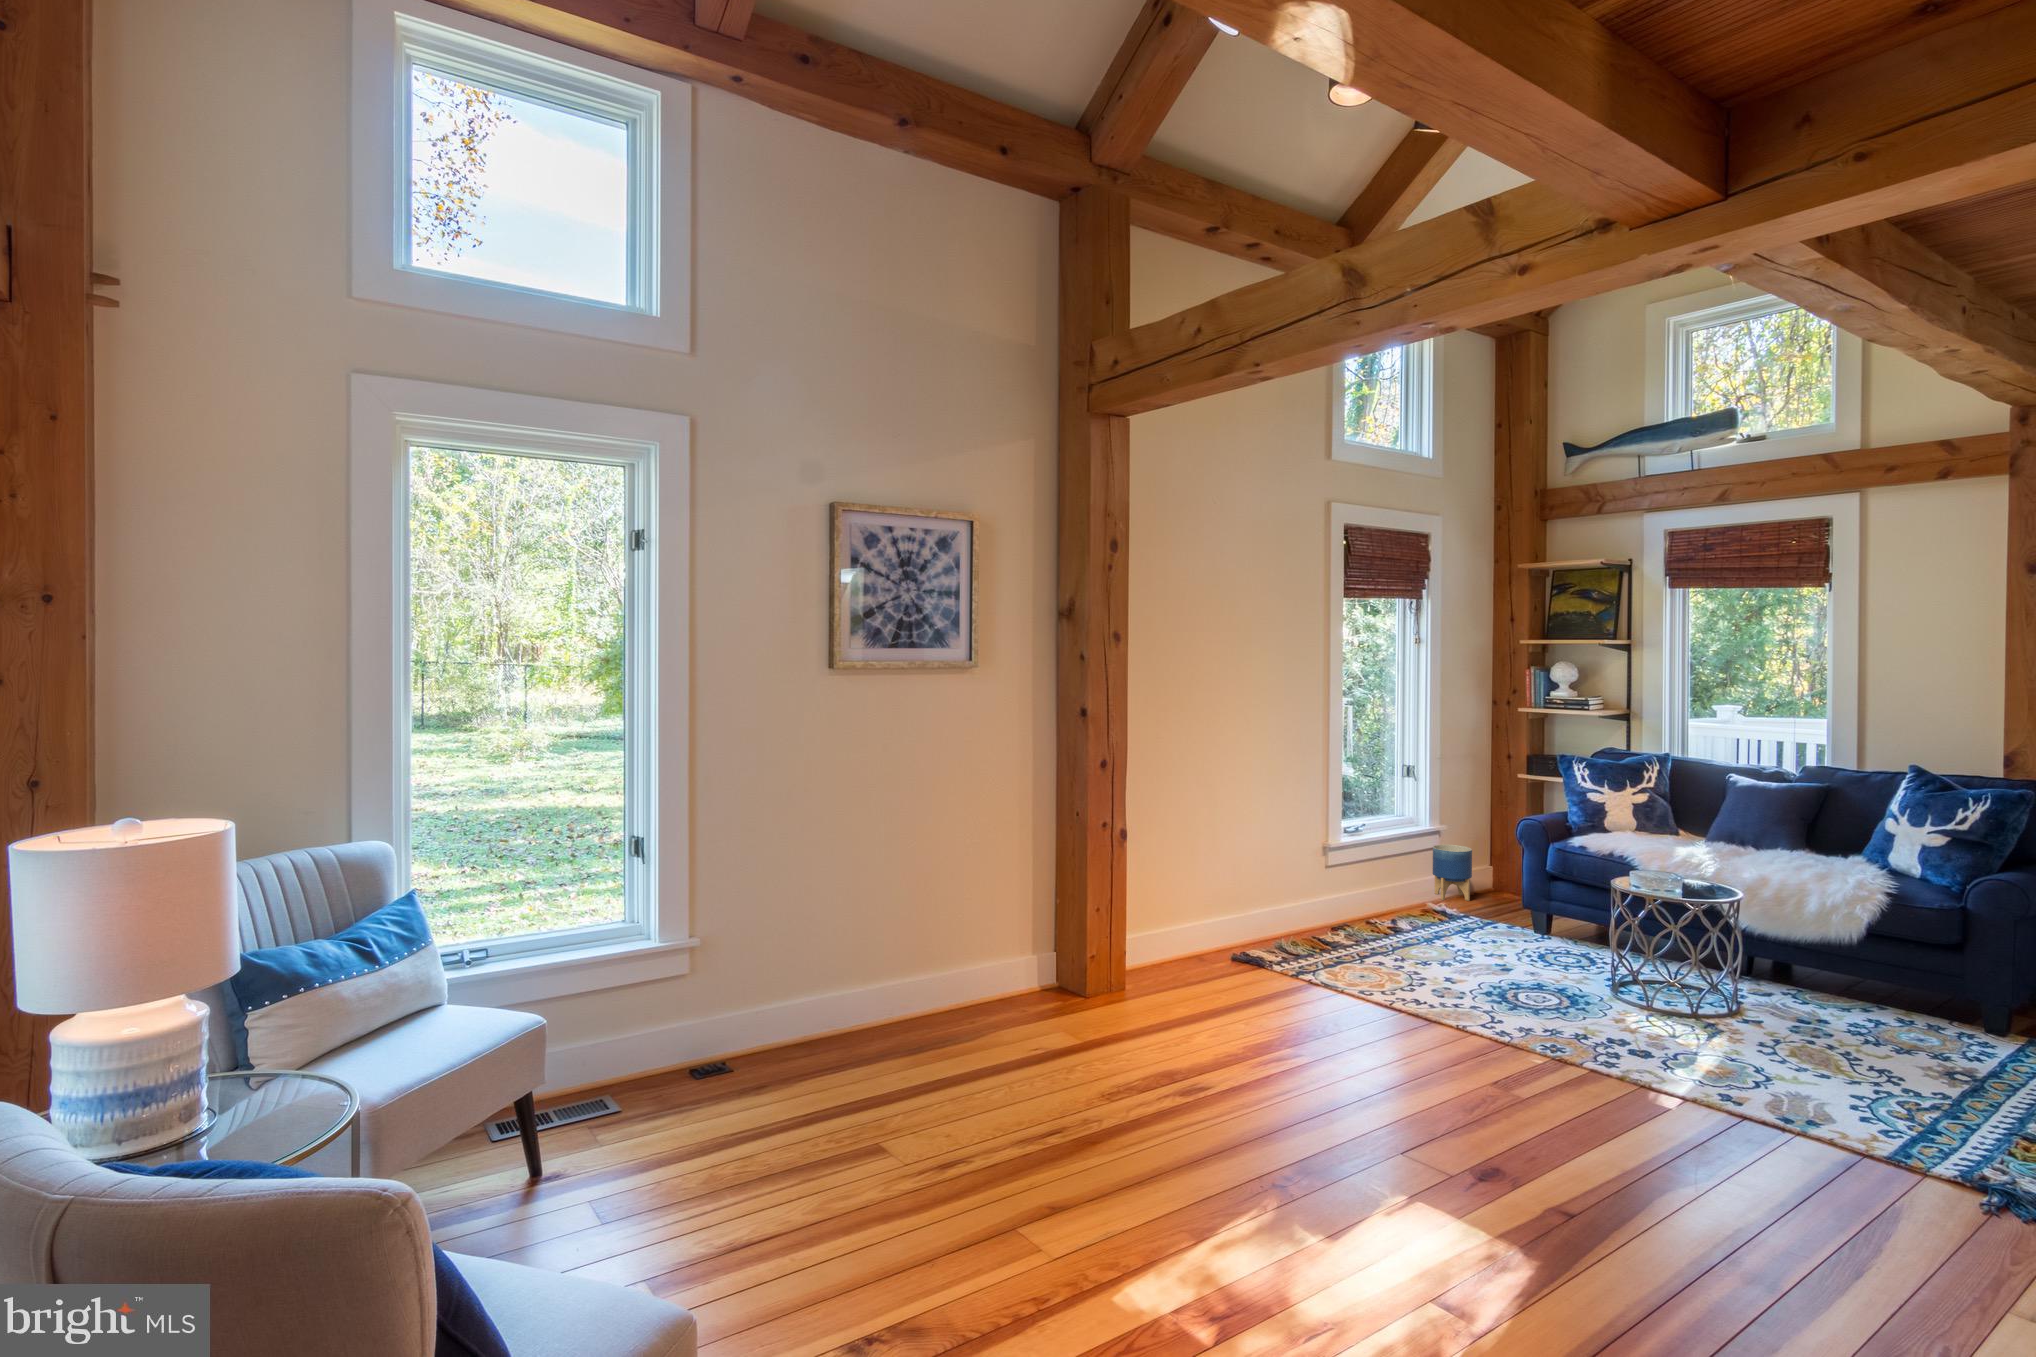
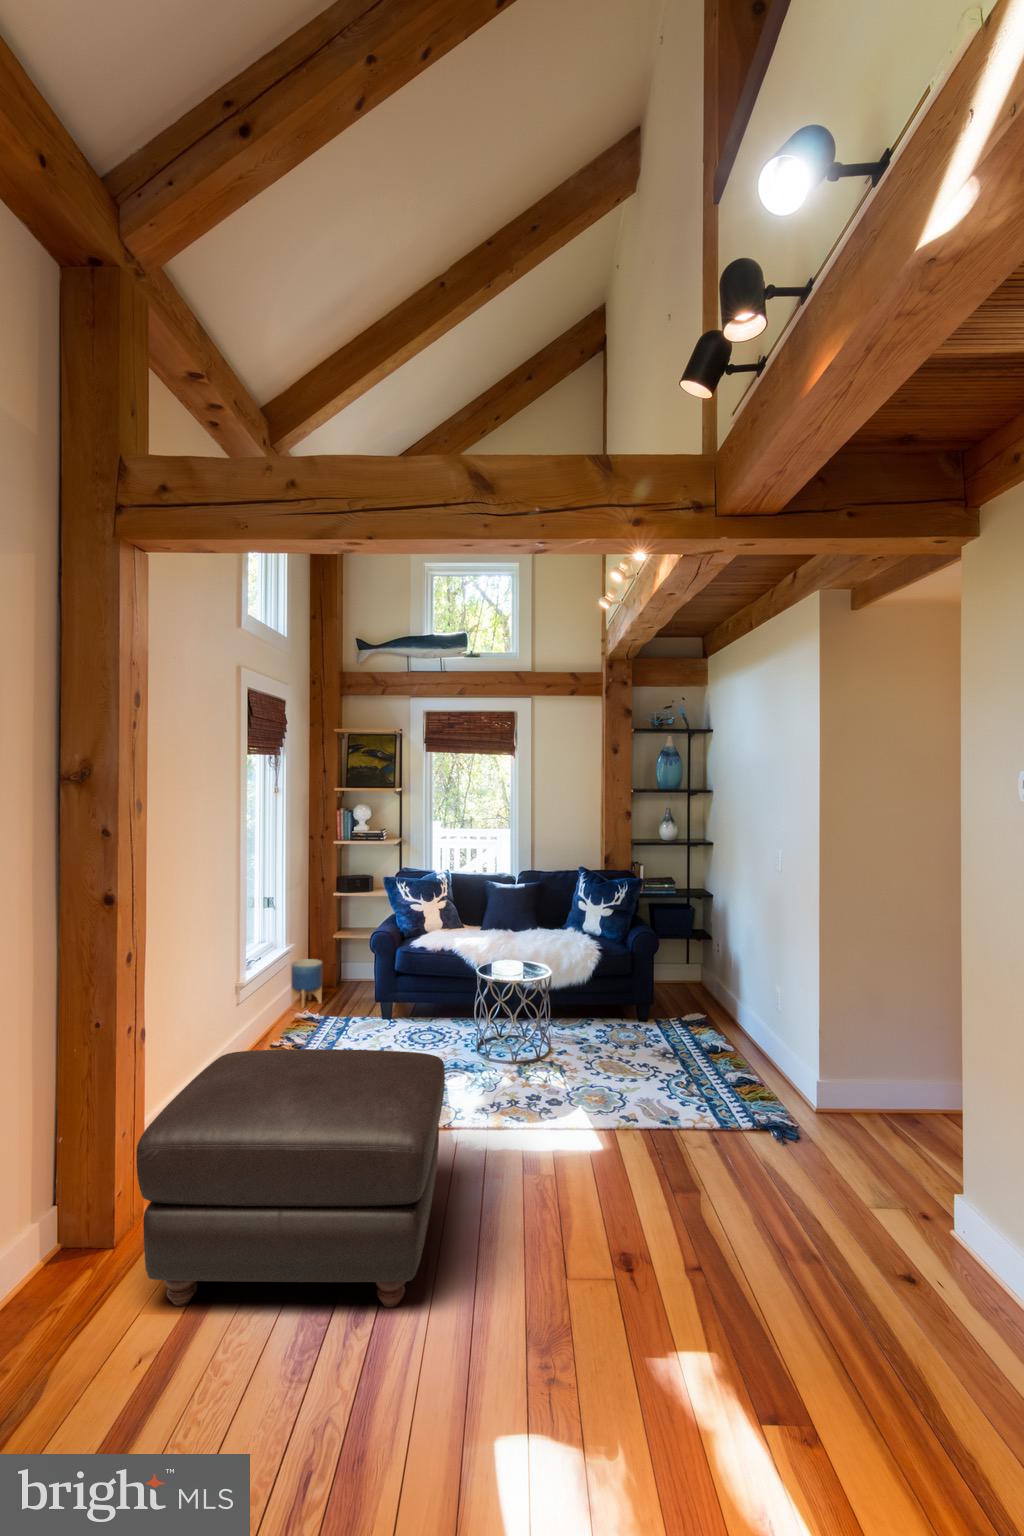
ottoman: none [1057,862,1369,1100] -> present [136,1049,445,1307]

